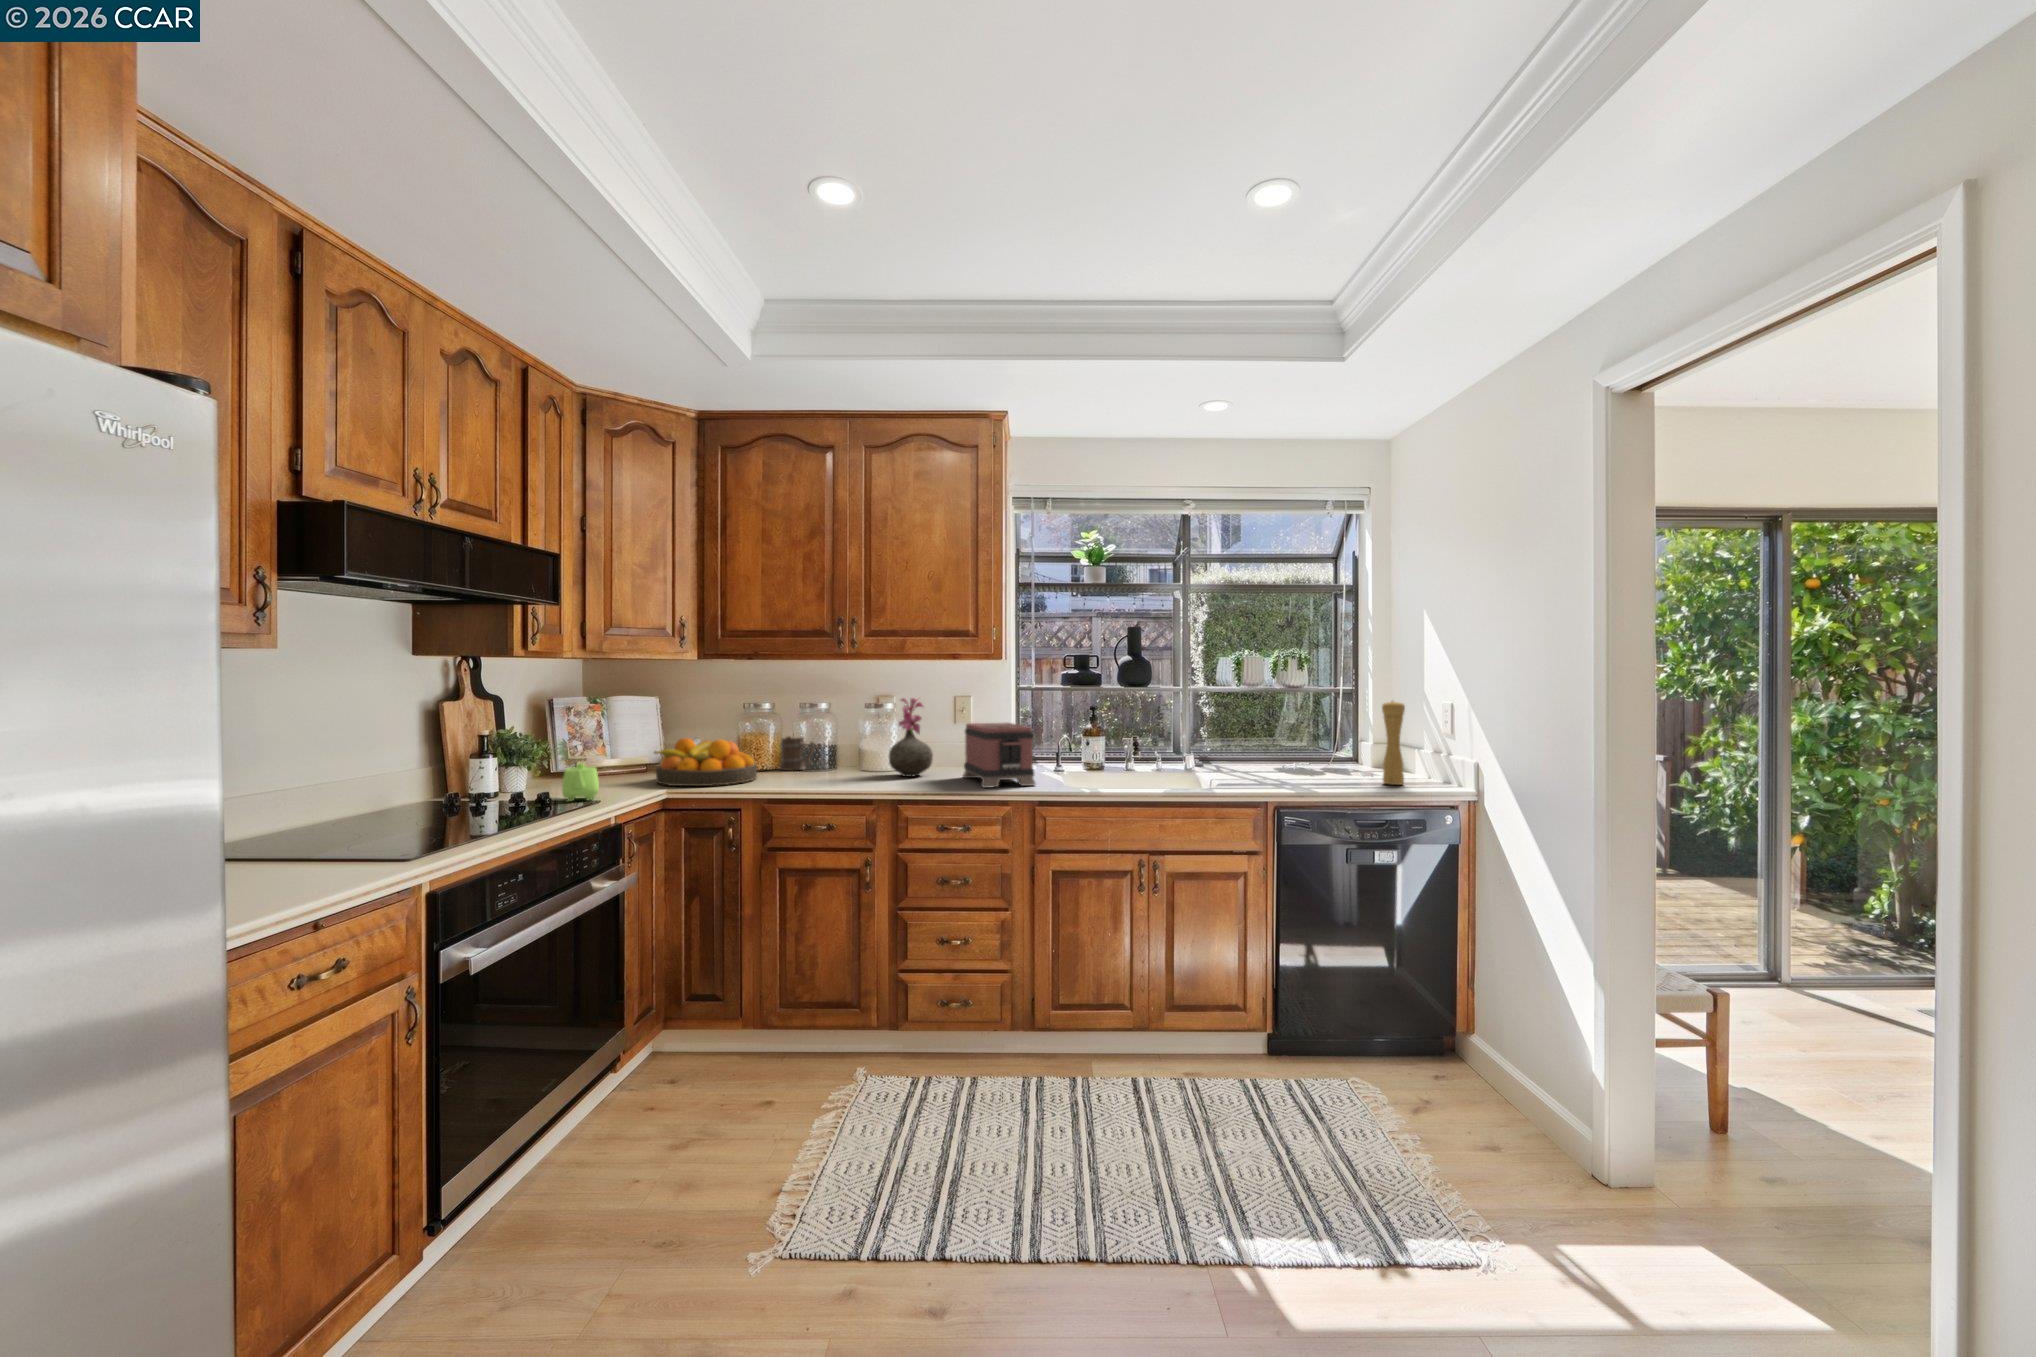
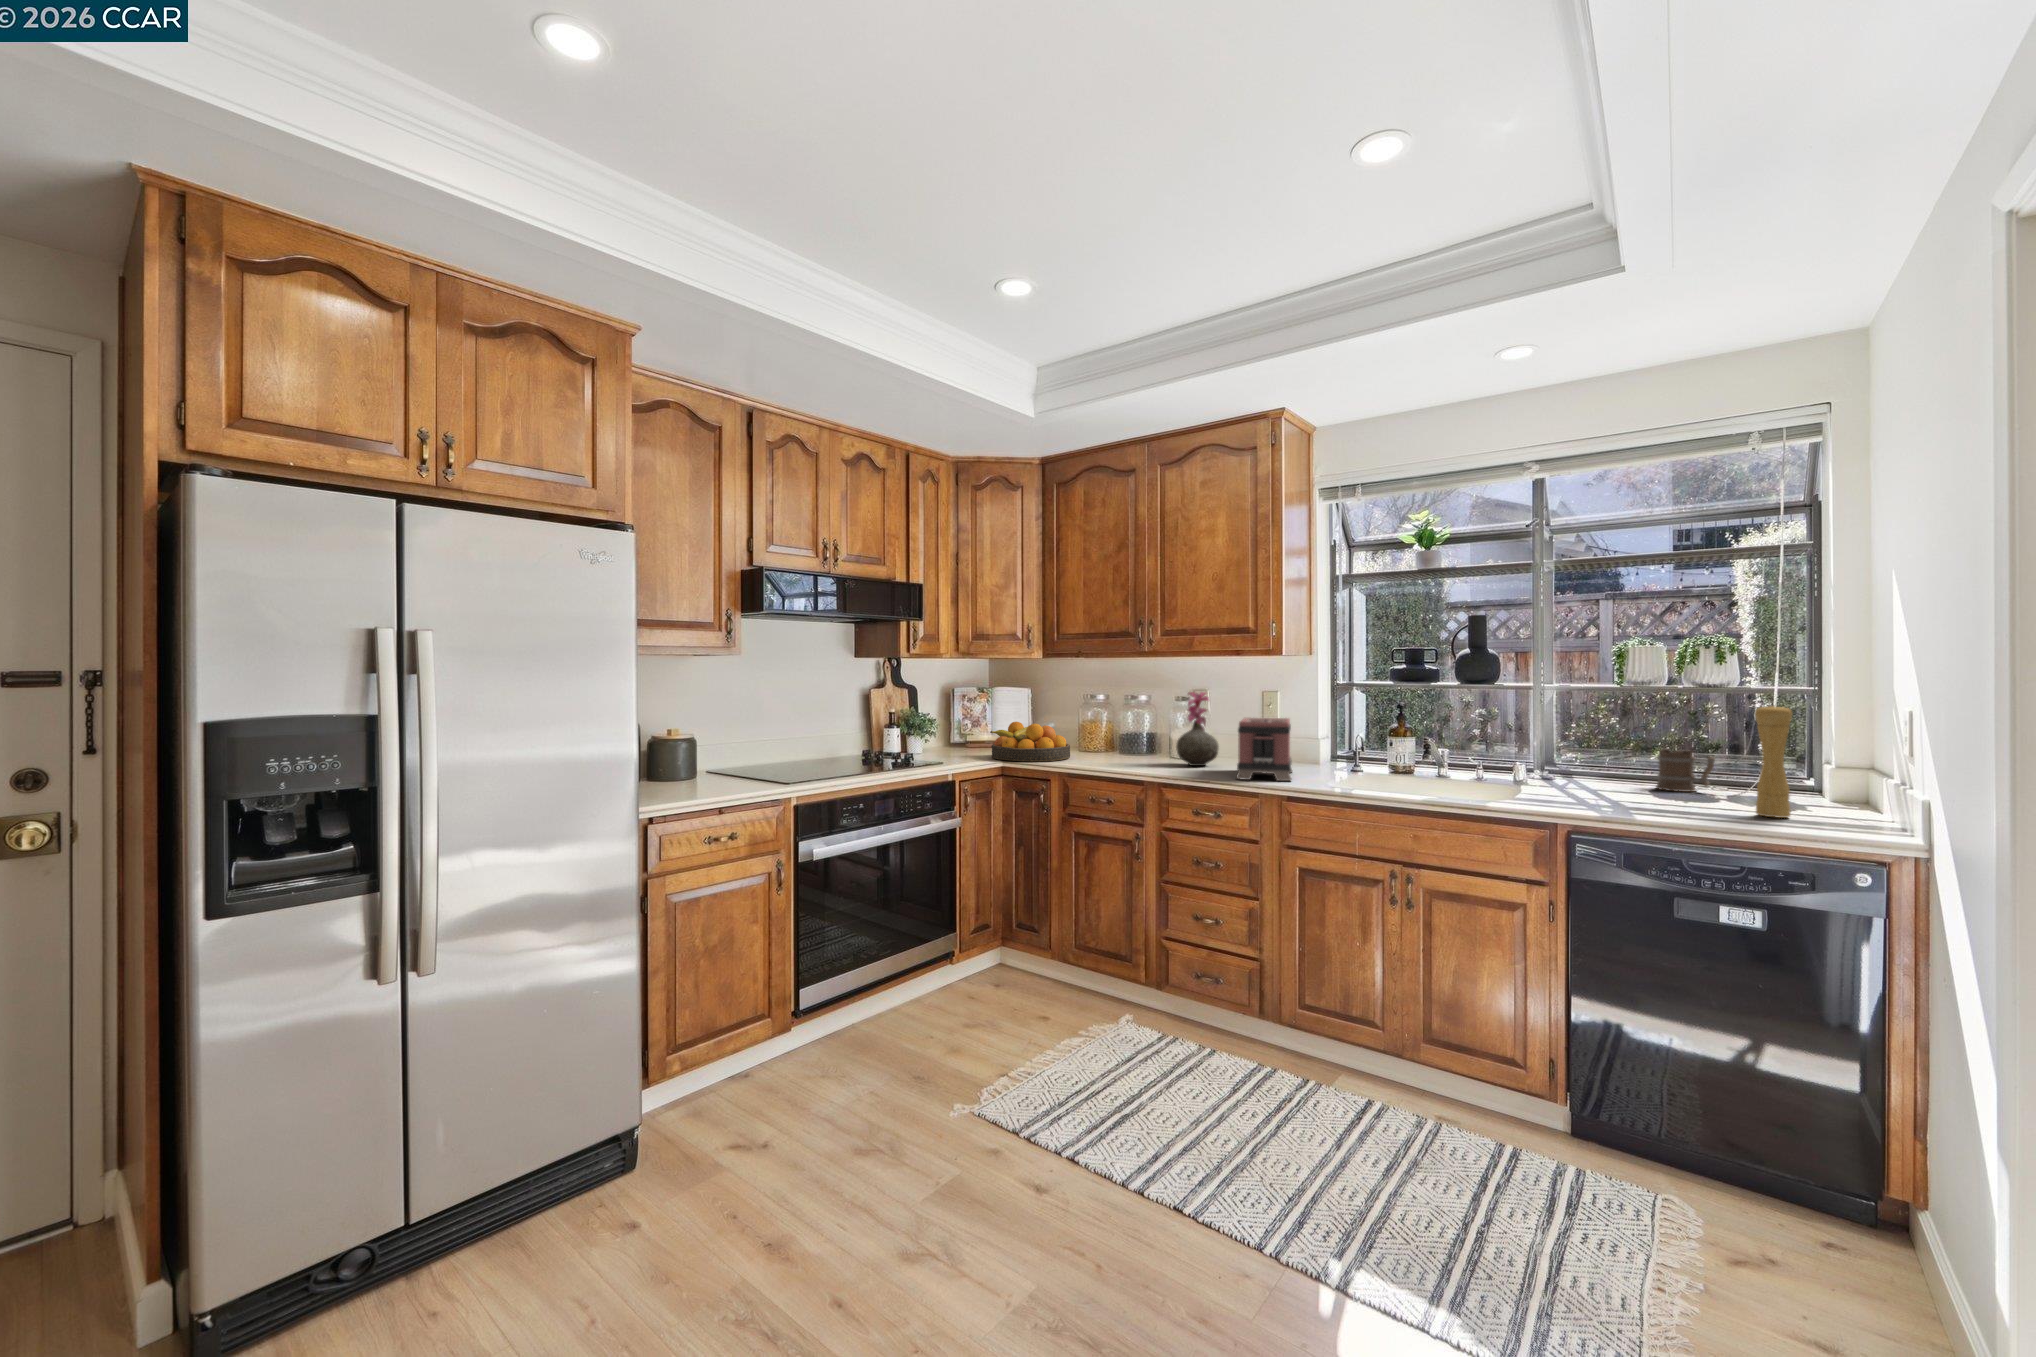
mug: present [780,737,815,770] -> present [1656,748,1715,792]
teapot: present [562,764,599,801] -> none [911,737,939,764]

